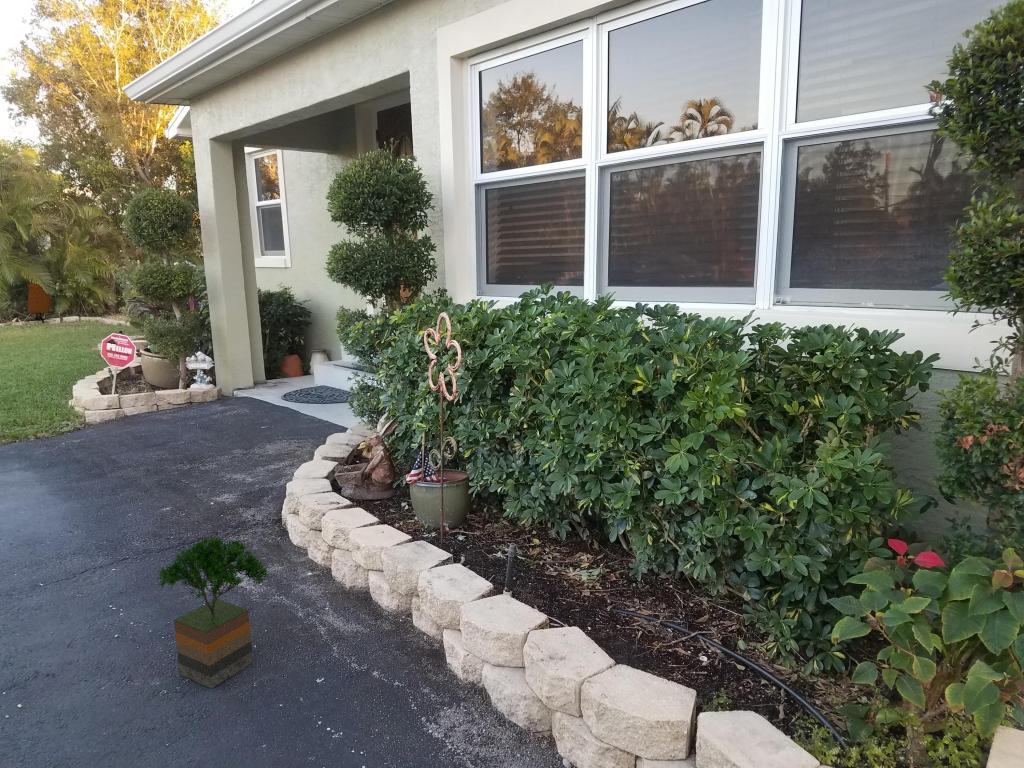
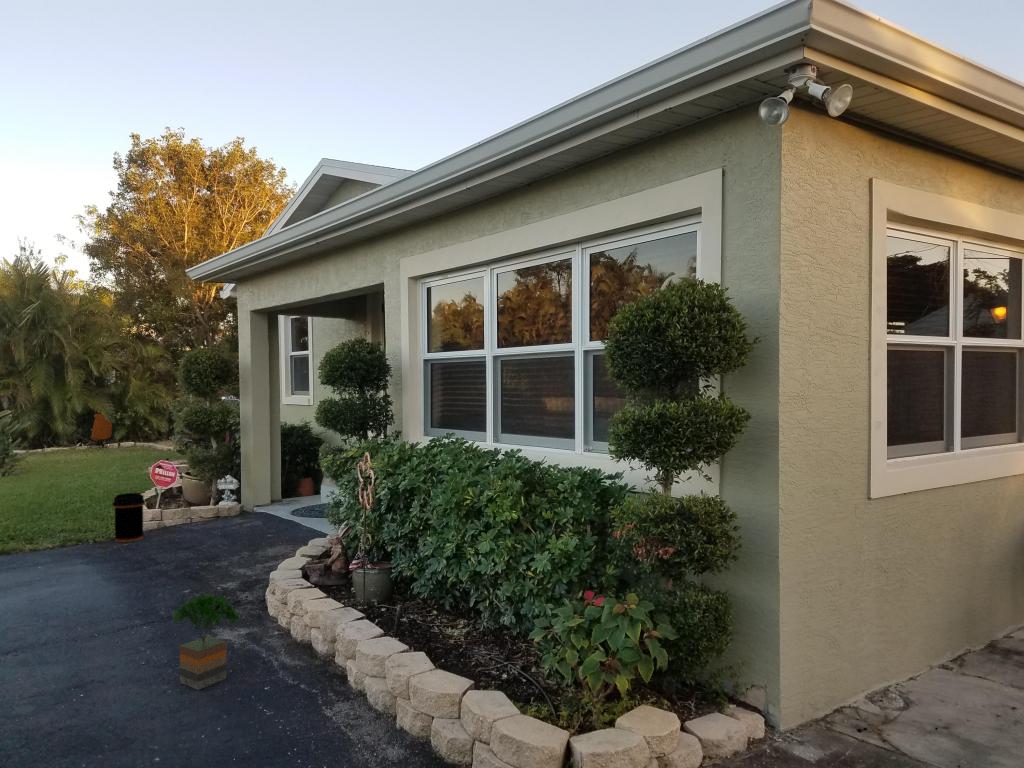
trash can: none [53,375,99,437] -> present [112,493,145,542]

